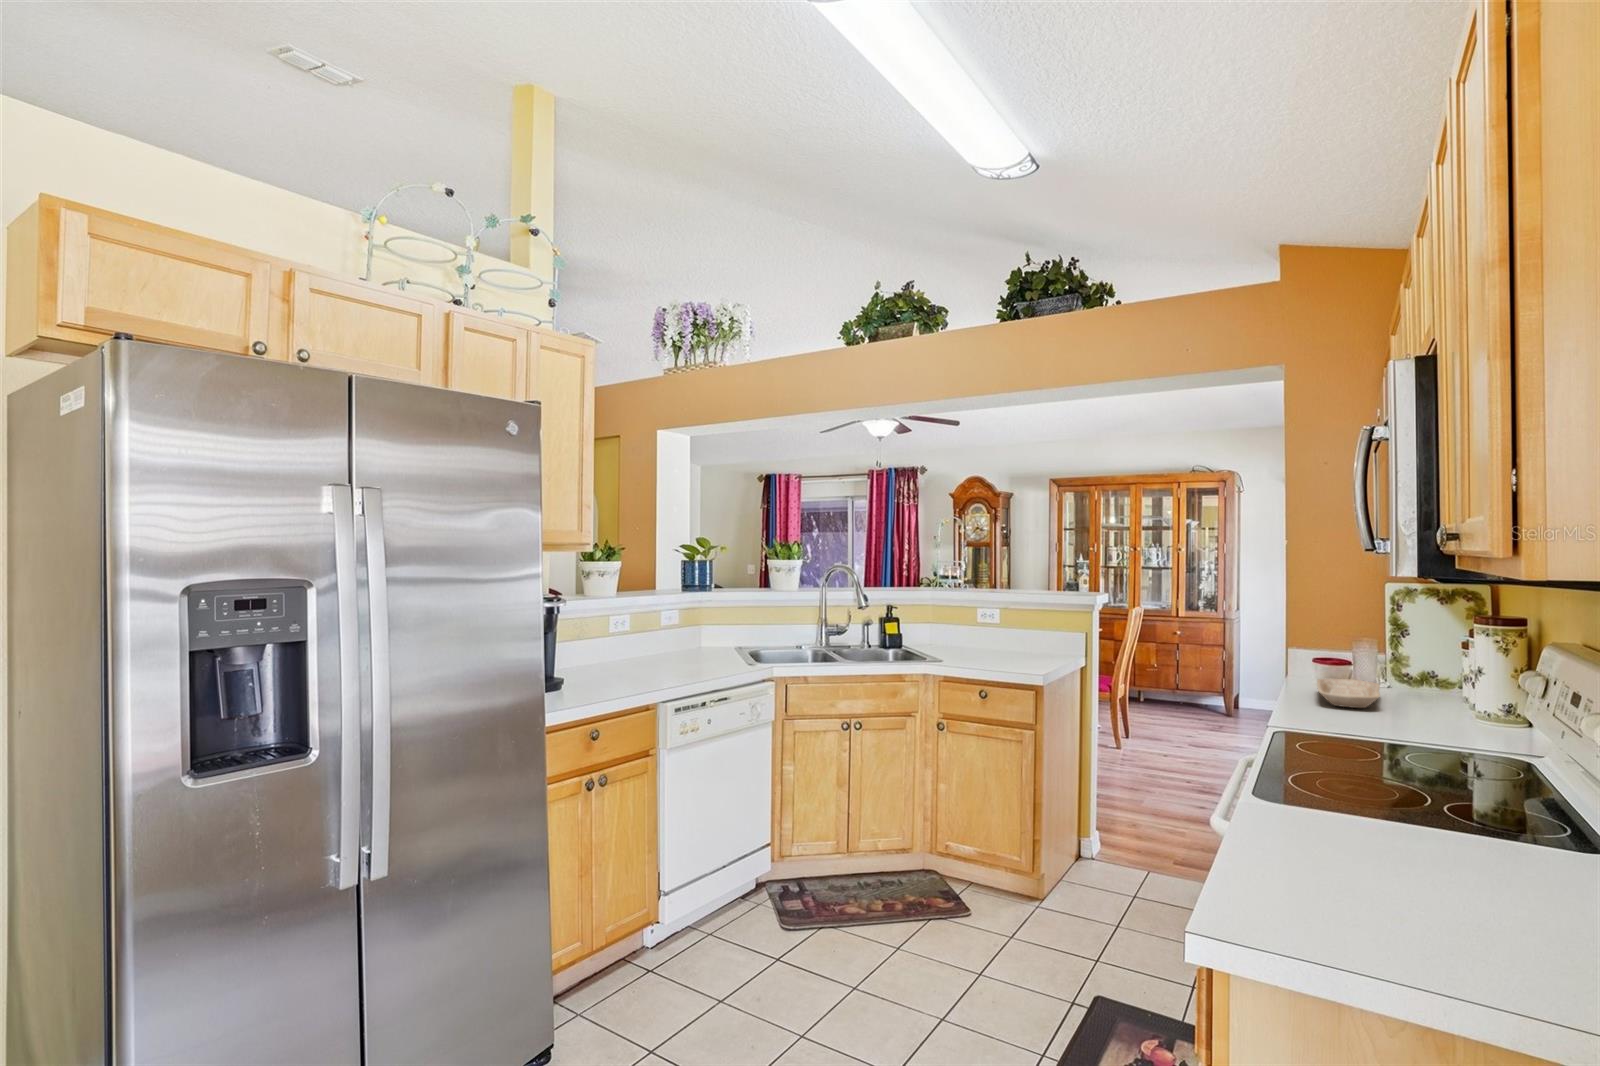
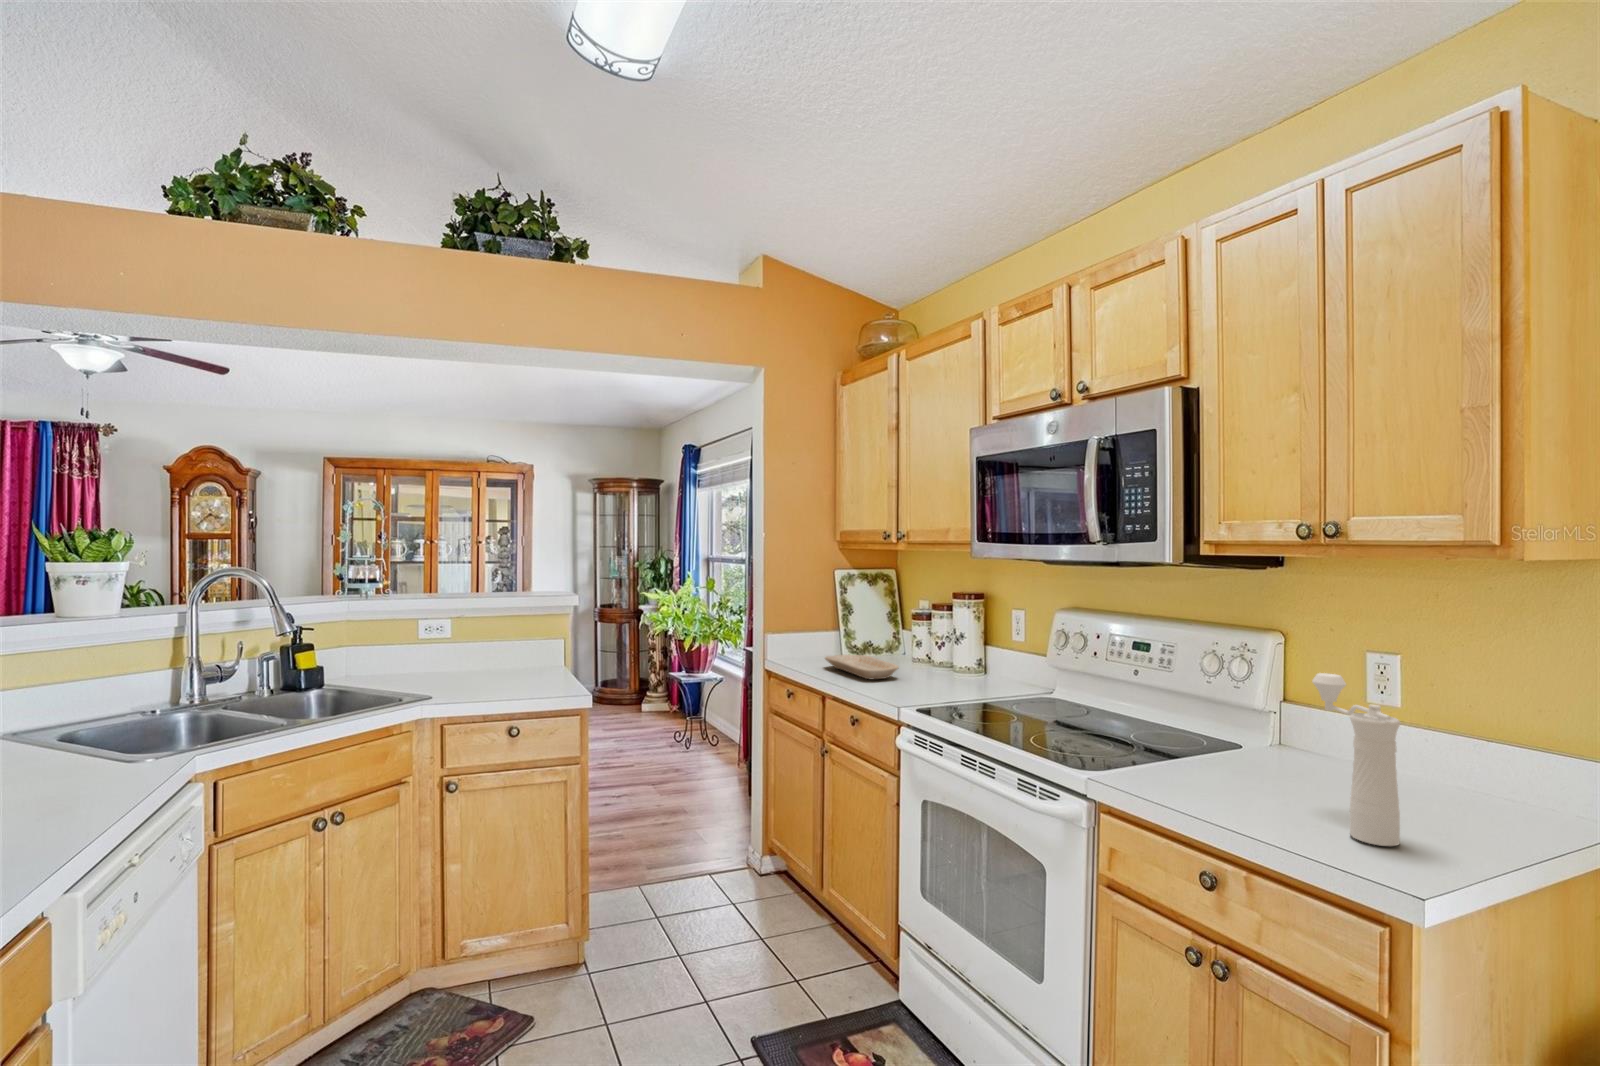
pepper mill: none [1376,715,1480,921] -> present [1312,673,1400,846]

